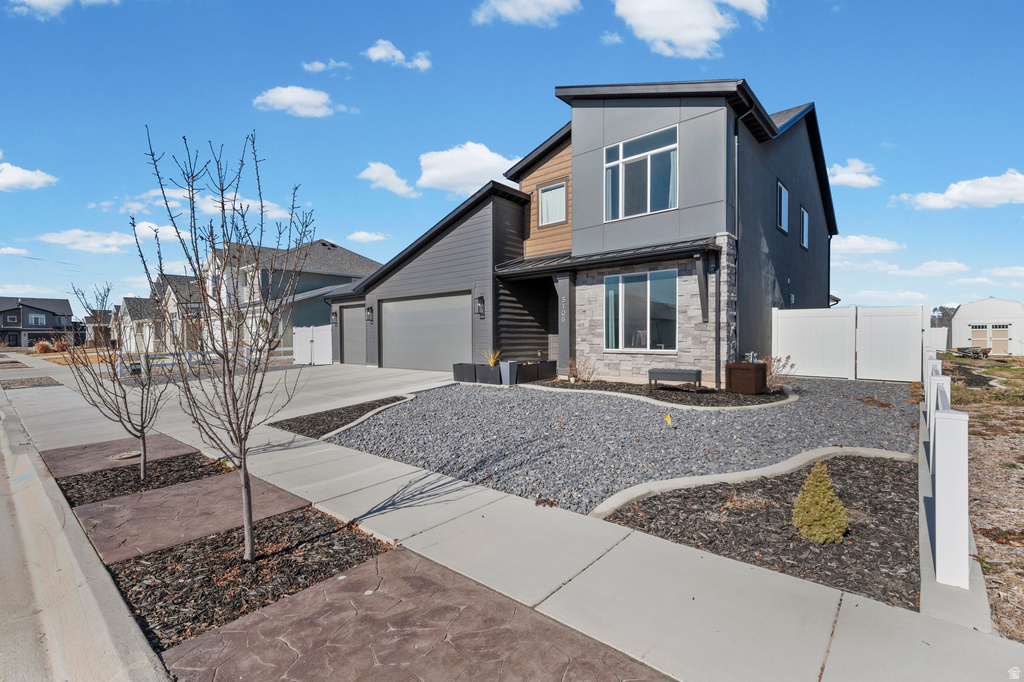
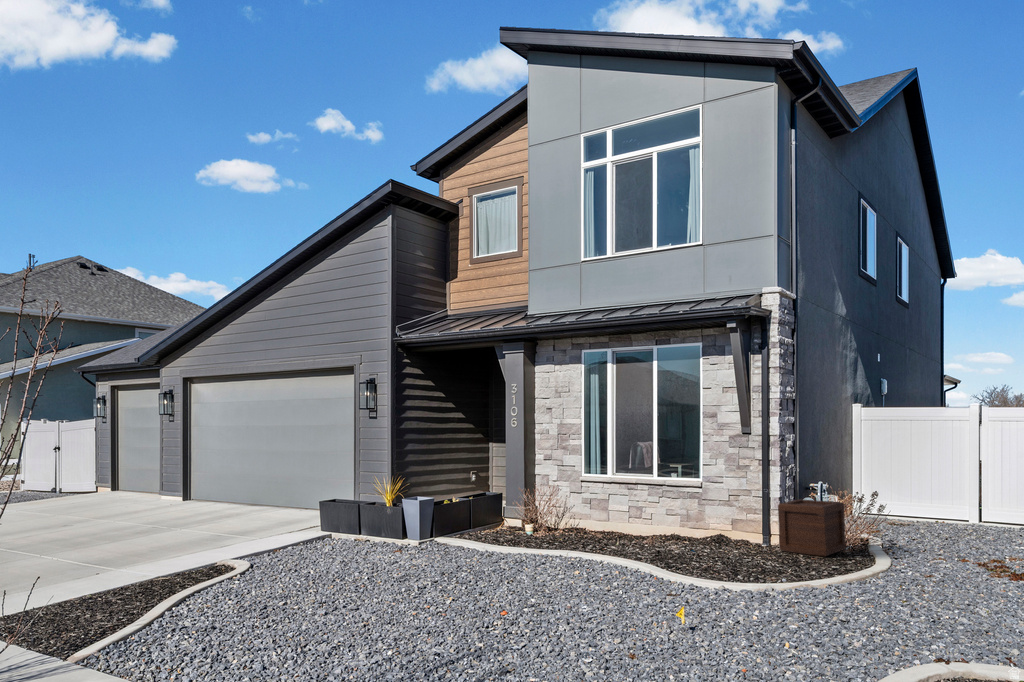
bench: present [648,368,702,393] -> none [654,509,742,555]

